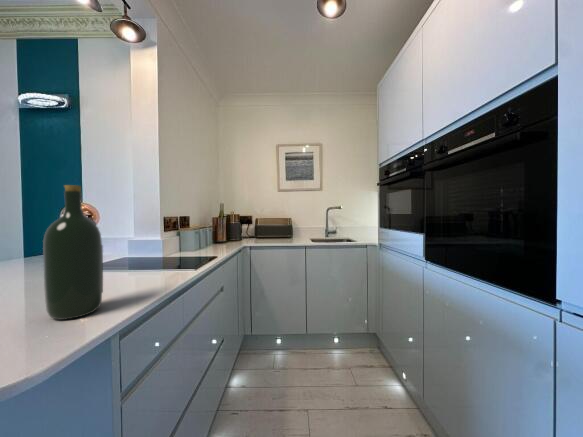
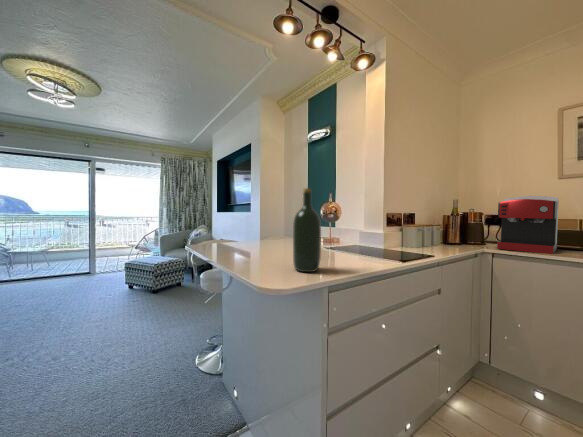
coffee maker: none [252,202,281,243] -> present [497,196,559,254]

